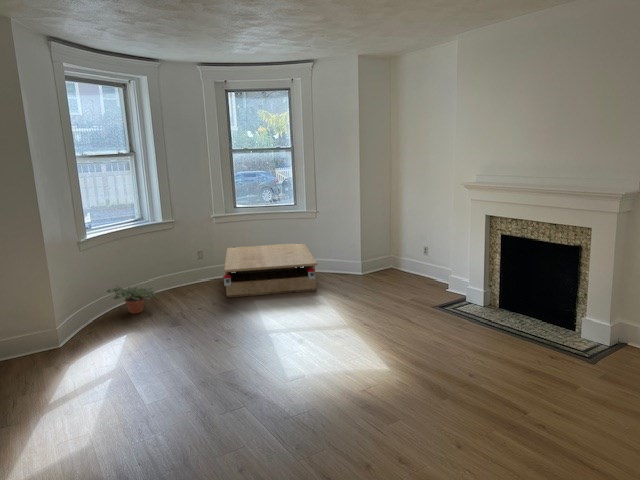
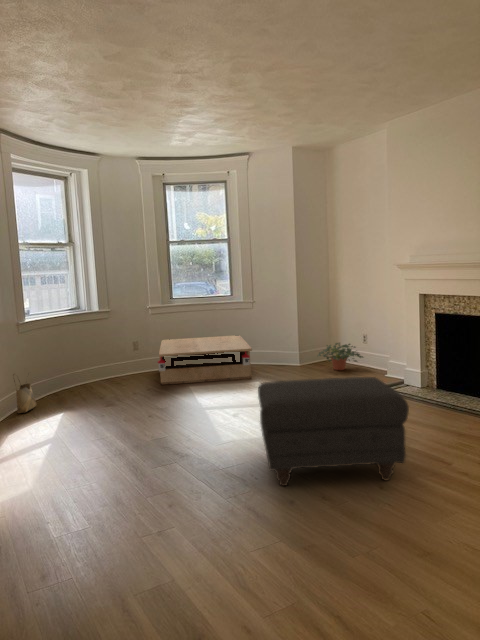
potted plant: present [107,287,160,314] -> present [318,343,363,370]
woven basket: none [74,293,100,336] -> present [13,374,36,413]
ottoman: none [330,324,493,450] -> present [258,377,409,486]

